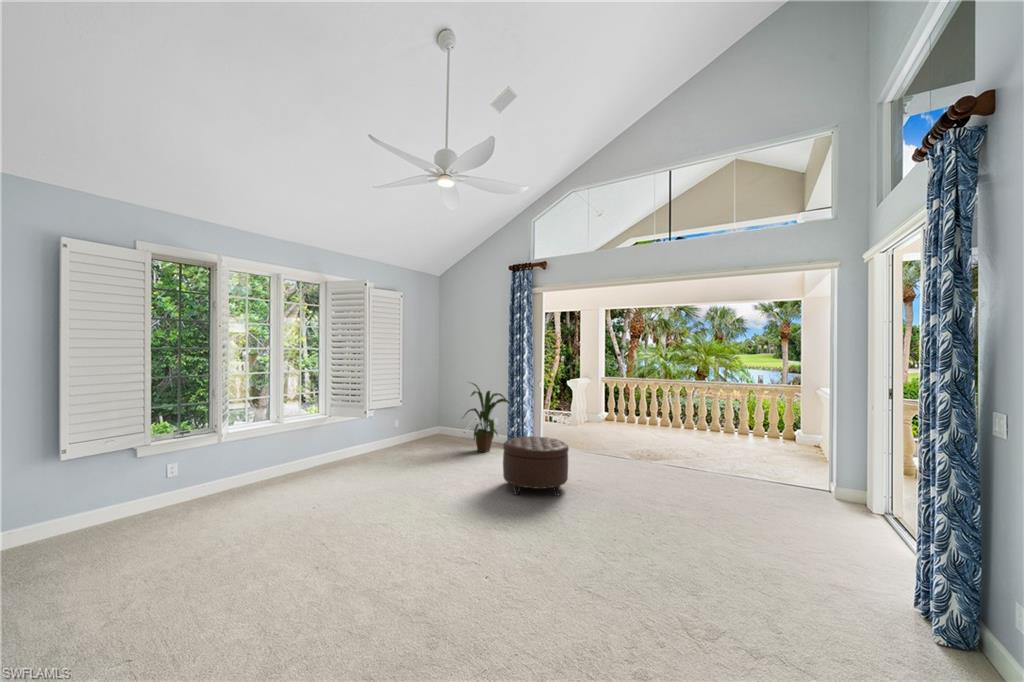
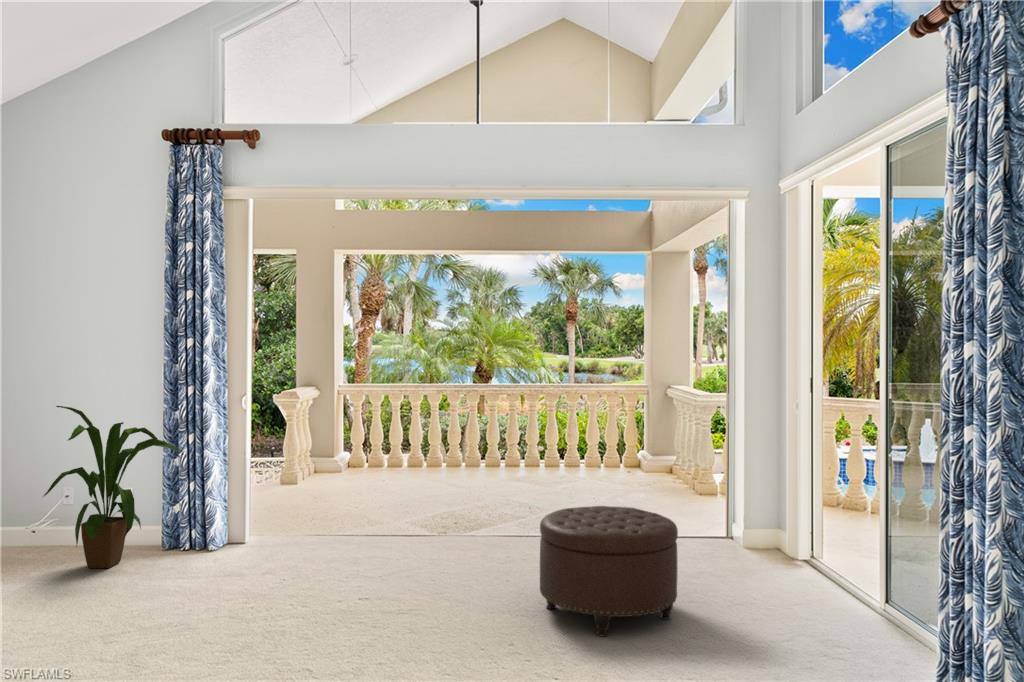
ottoman: present [503,436,569,495] -> present [540,506,678,637]

